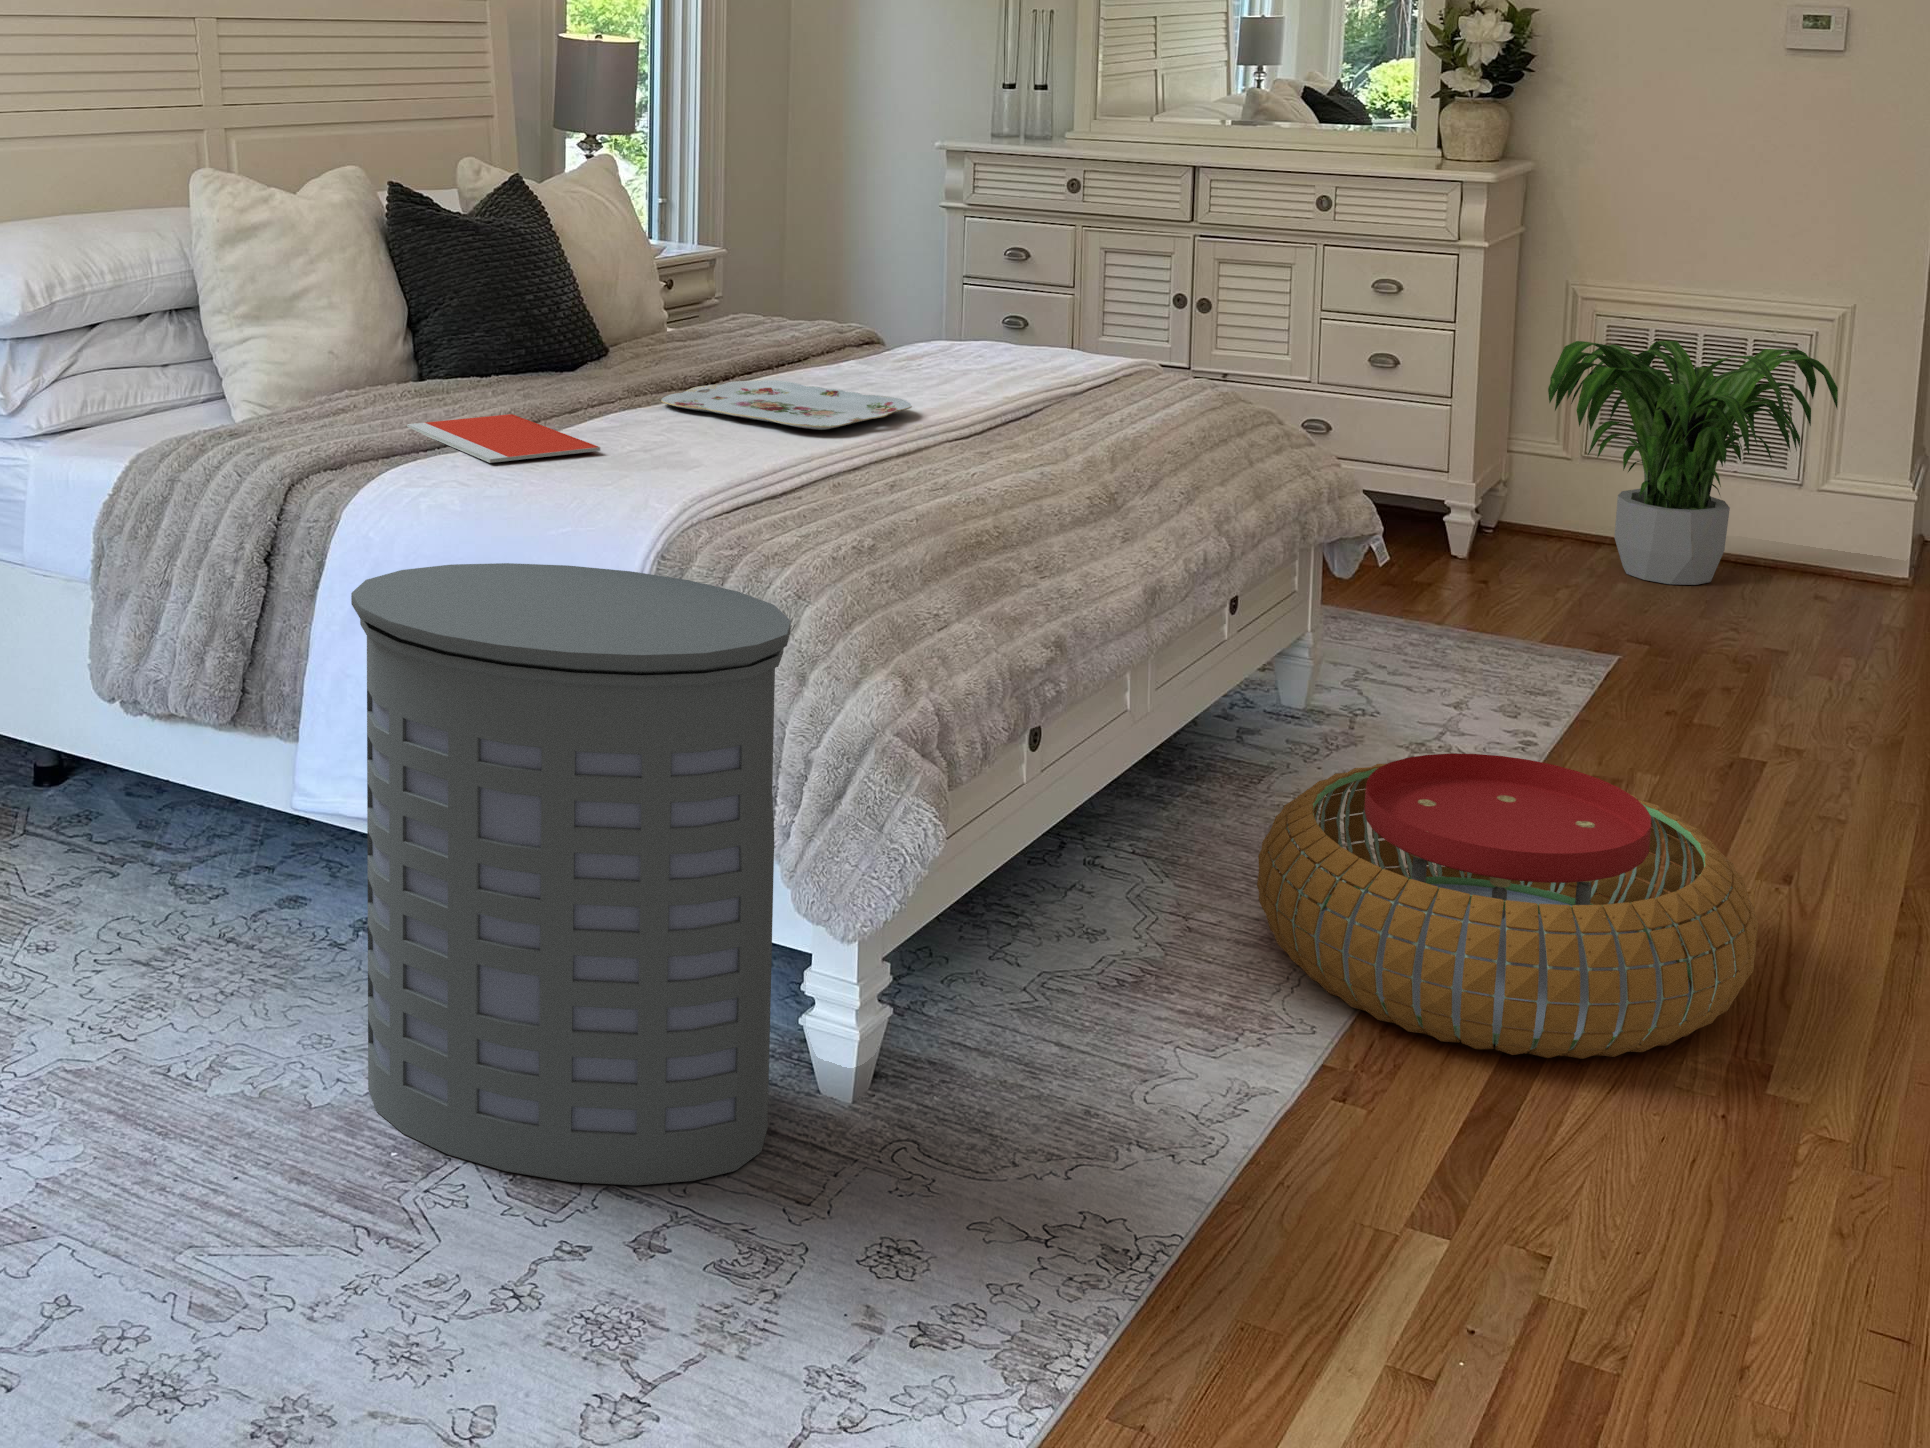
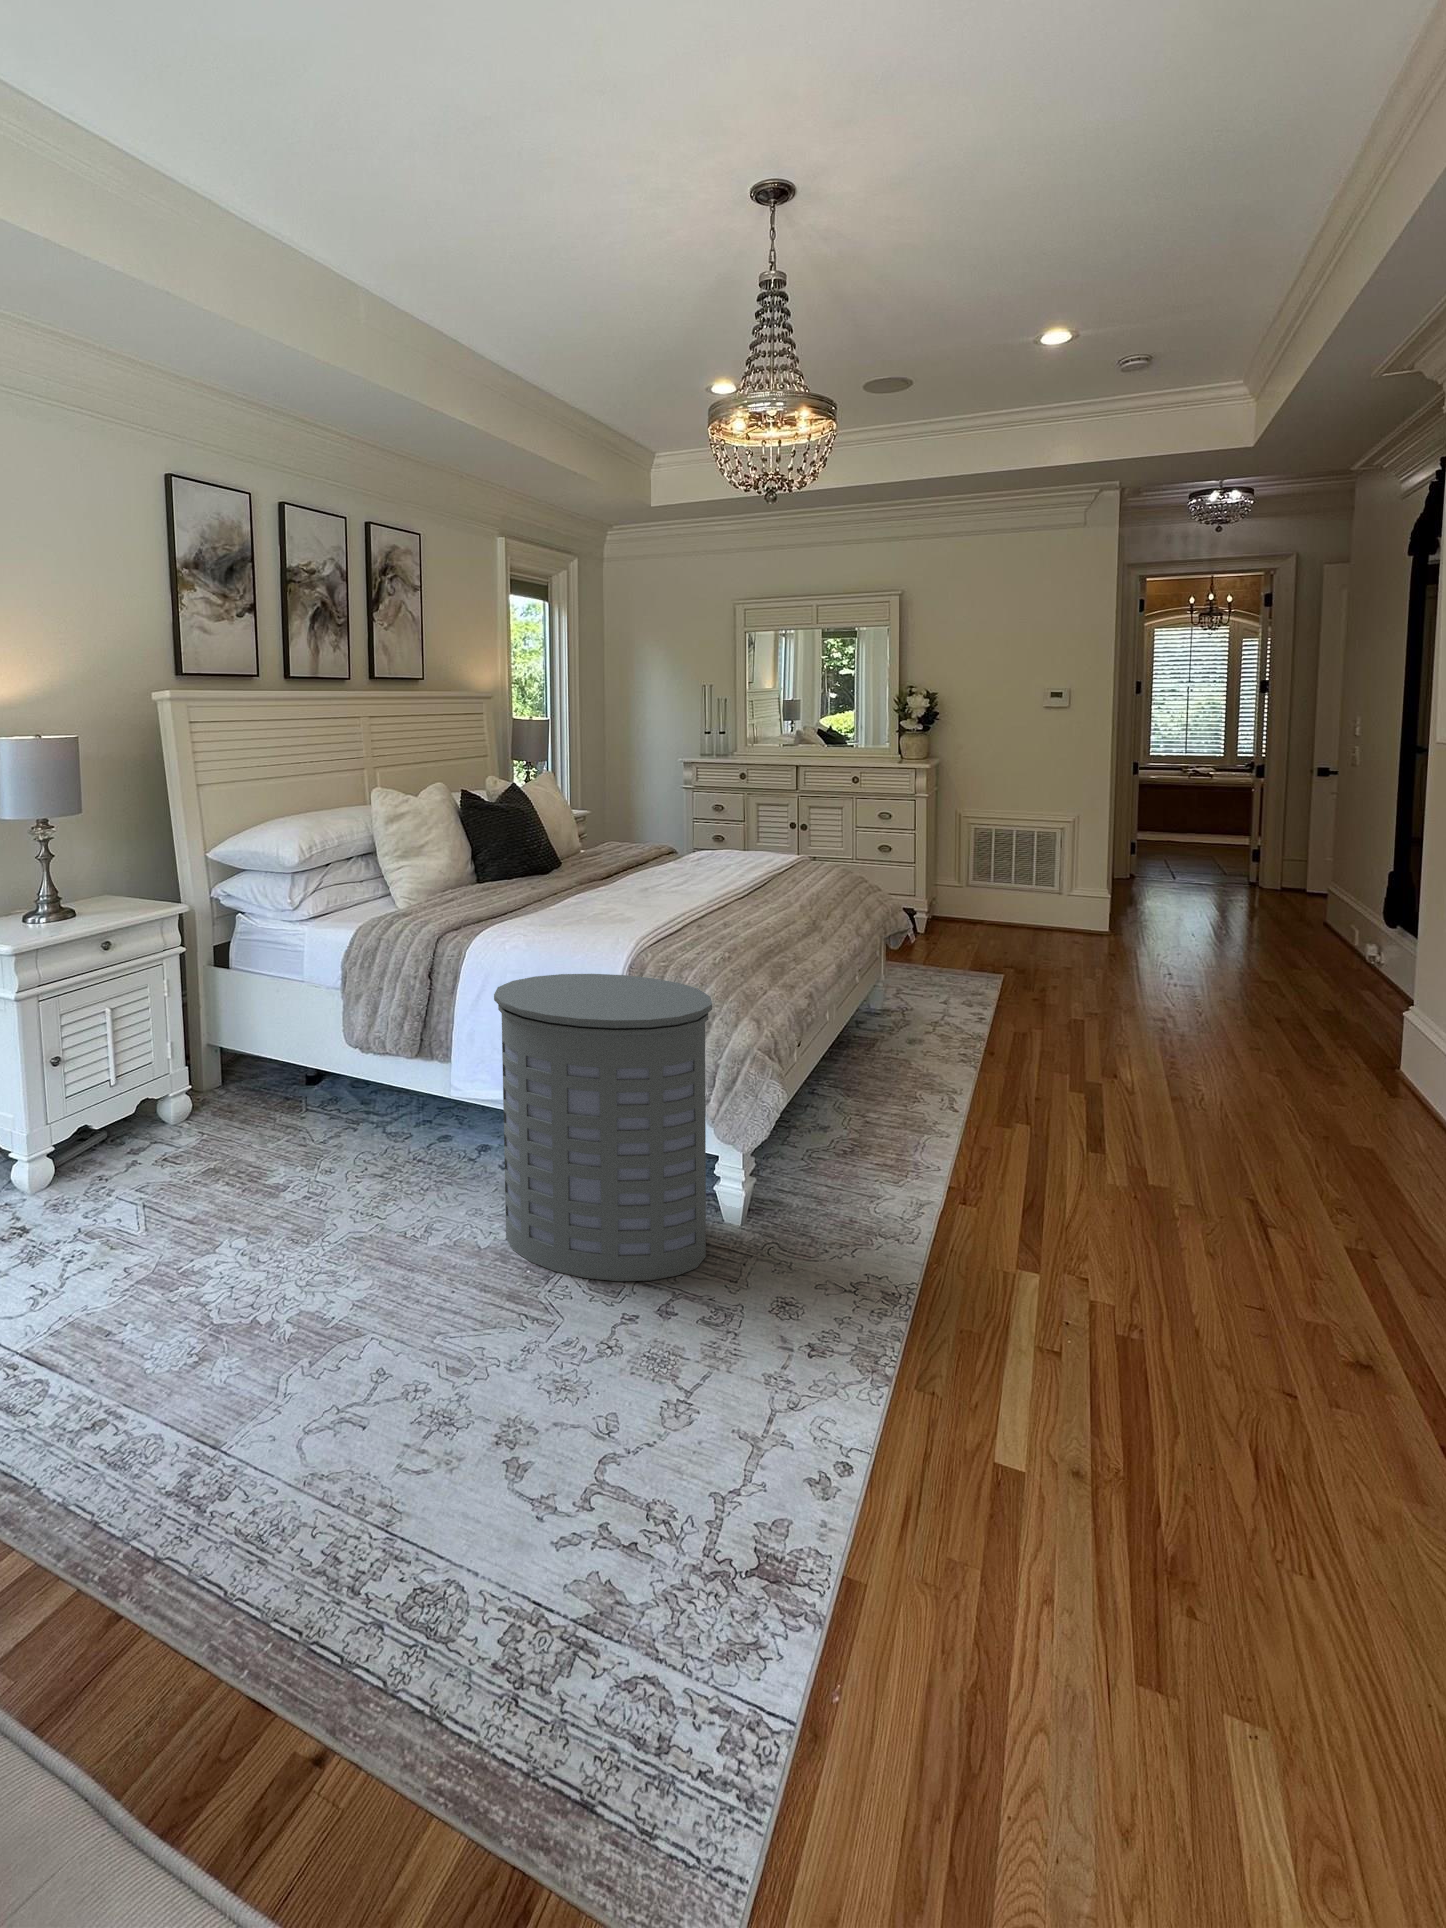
potted plant: present [1548,341,1838,585] -> none [961,835,1084,943]
serving tray: present [661,380,912,430] -> none [599,875,715,898]
notebook: present [407,414,600,463] -> none [487,898,584,923]
pouf: present [1257,753,1759,1059] -> none [897,1033,1134,1178]

